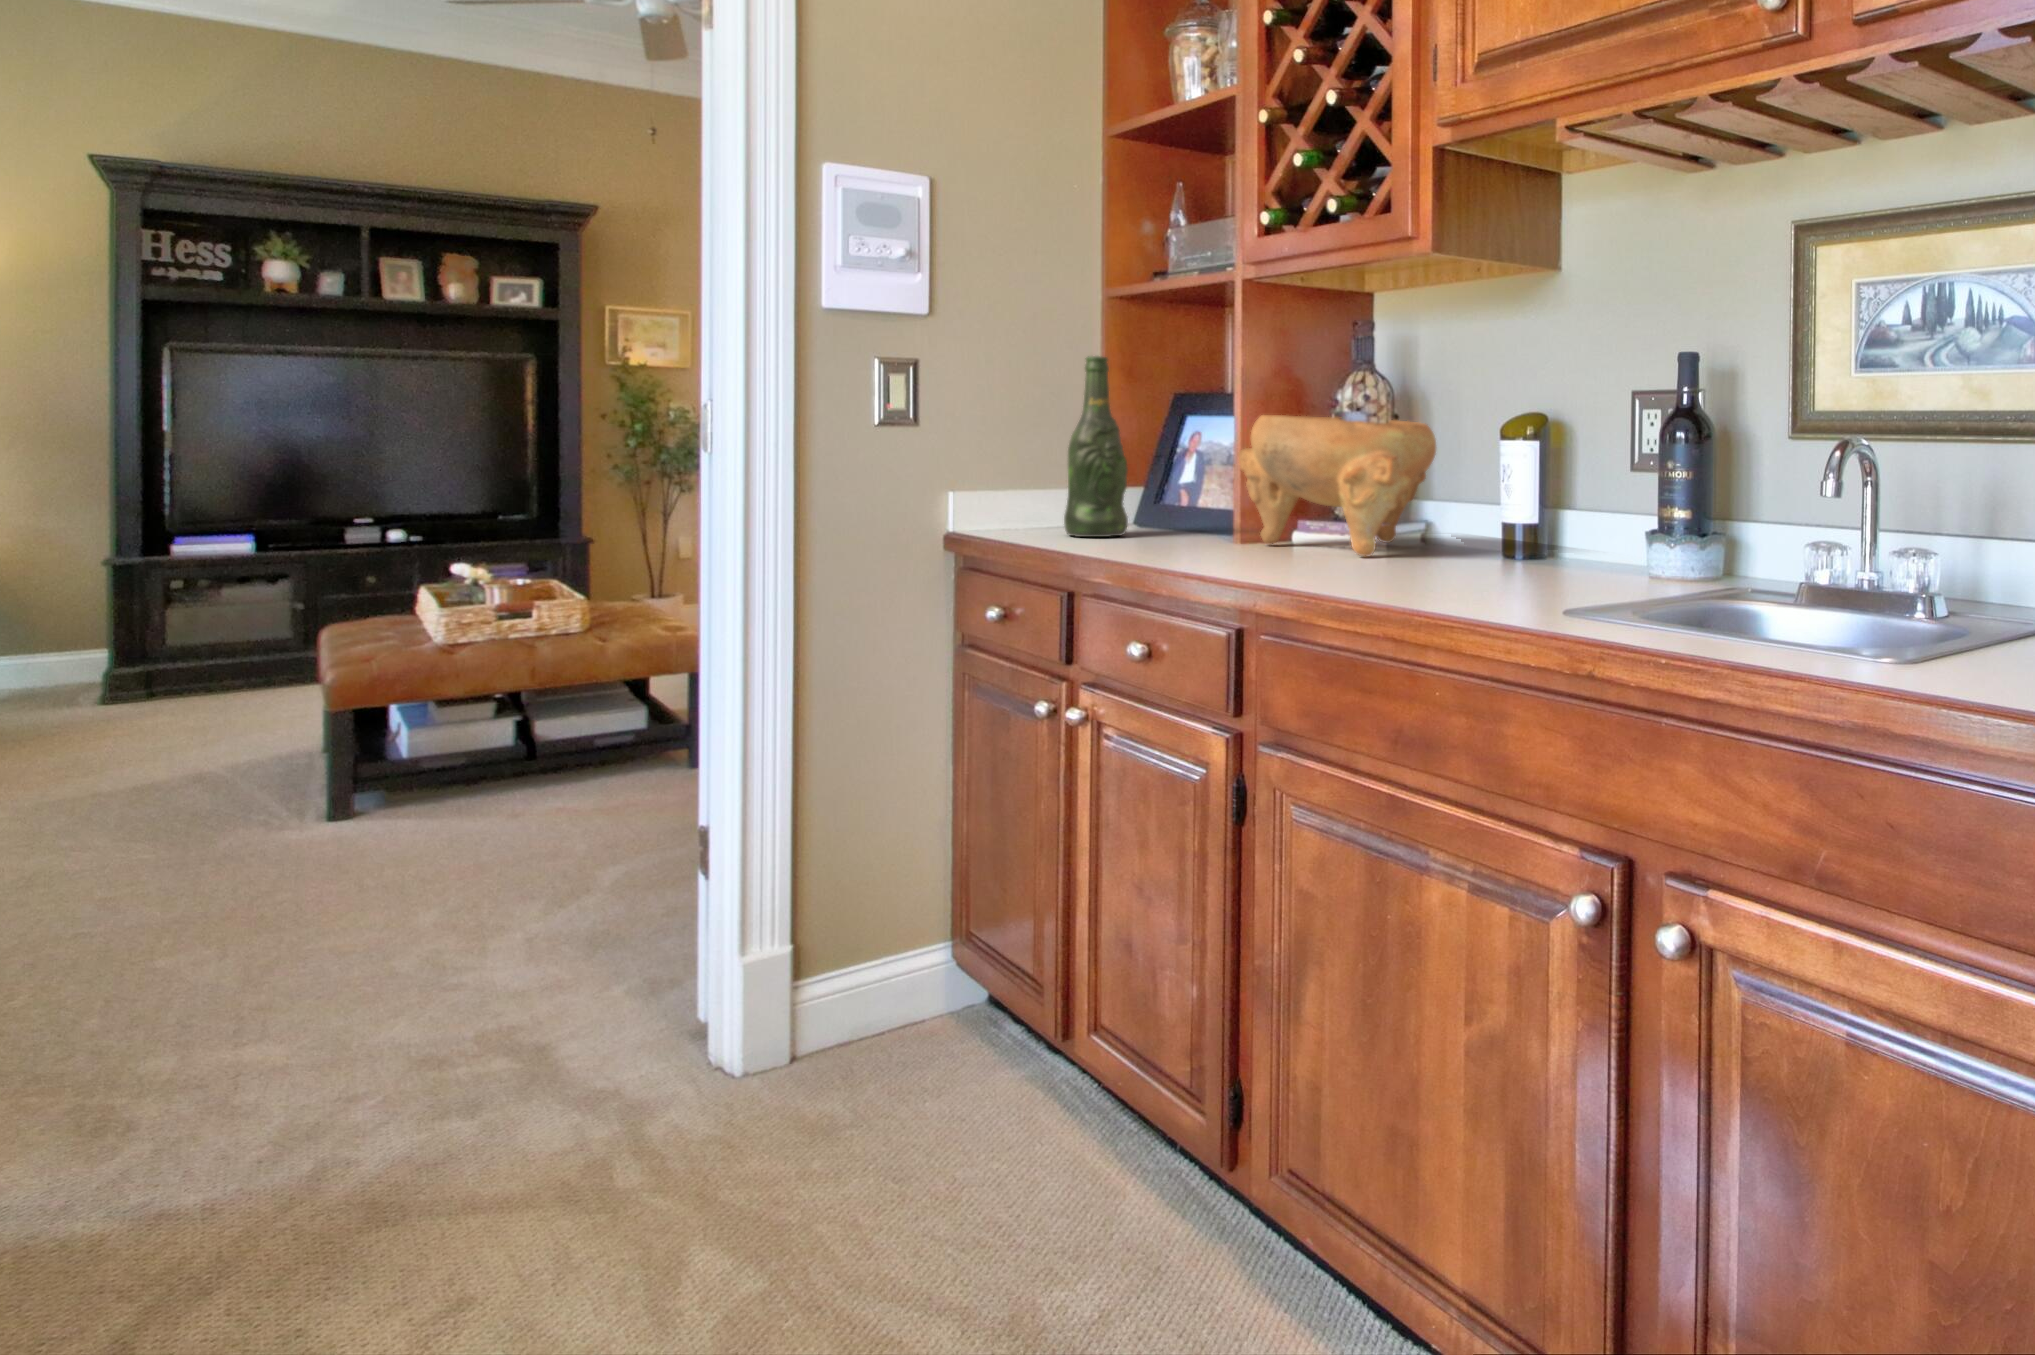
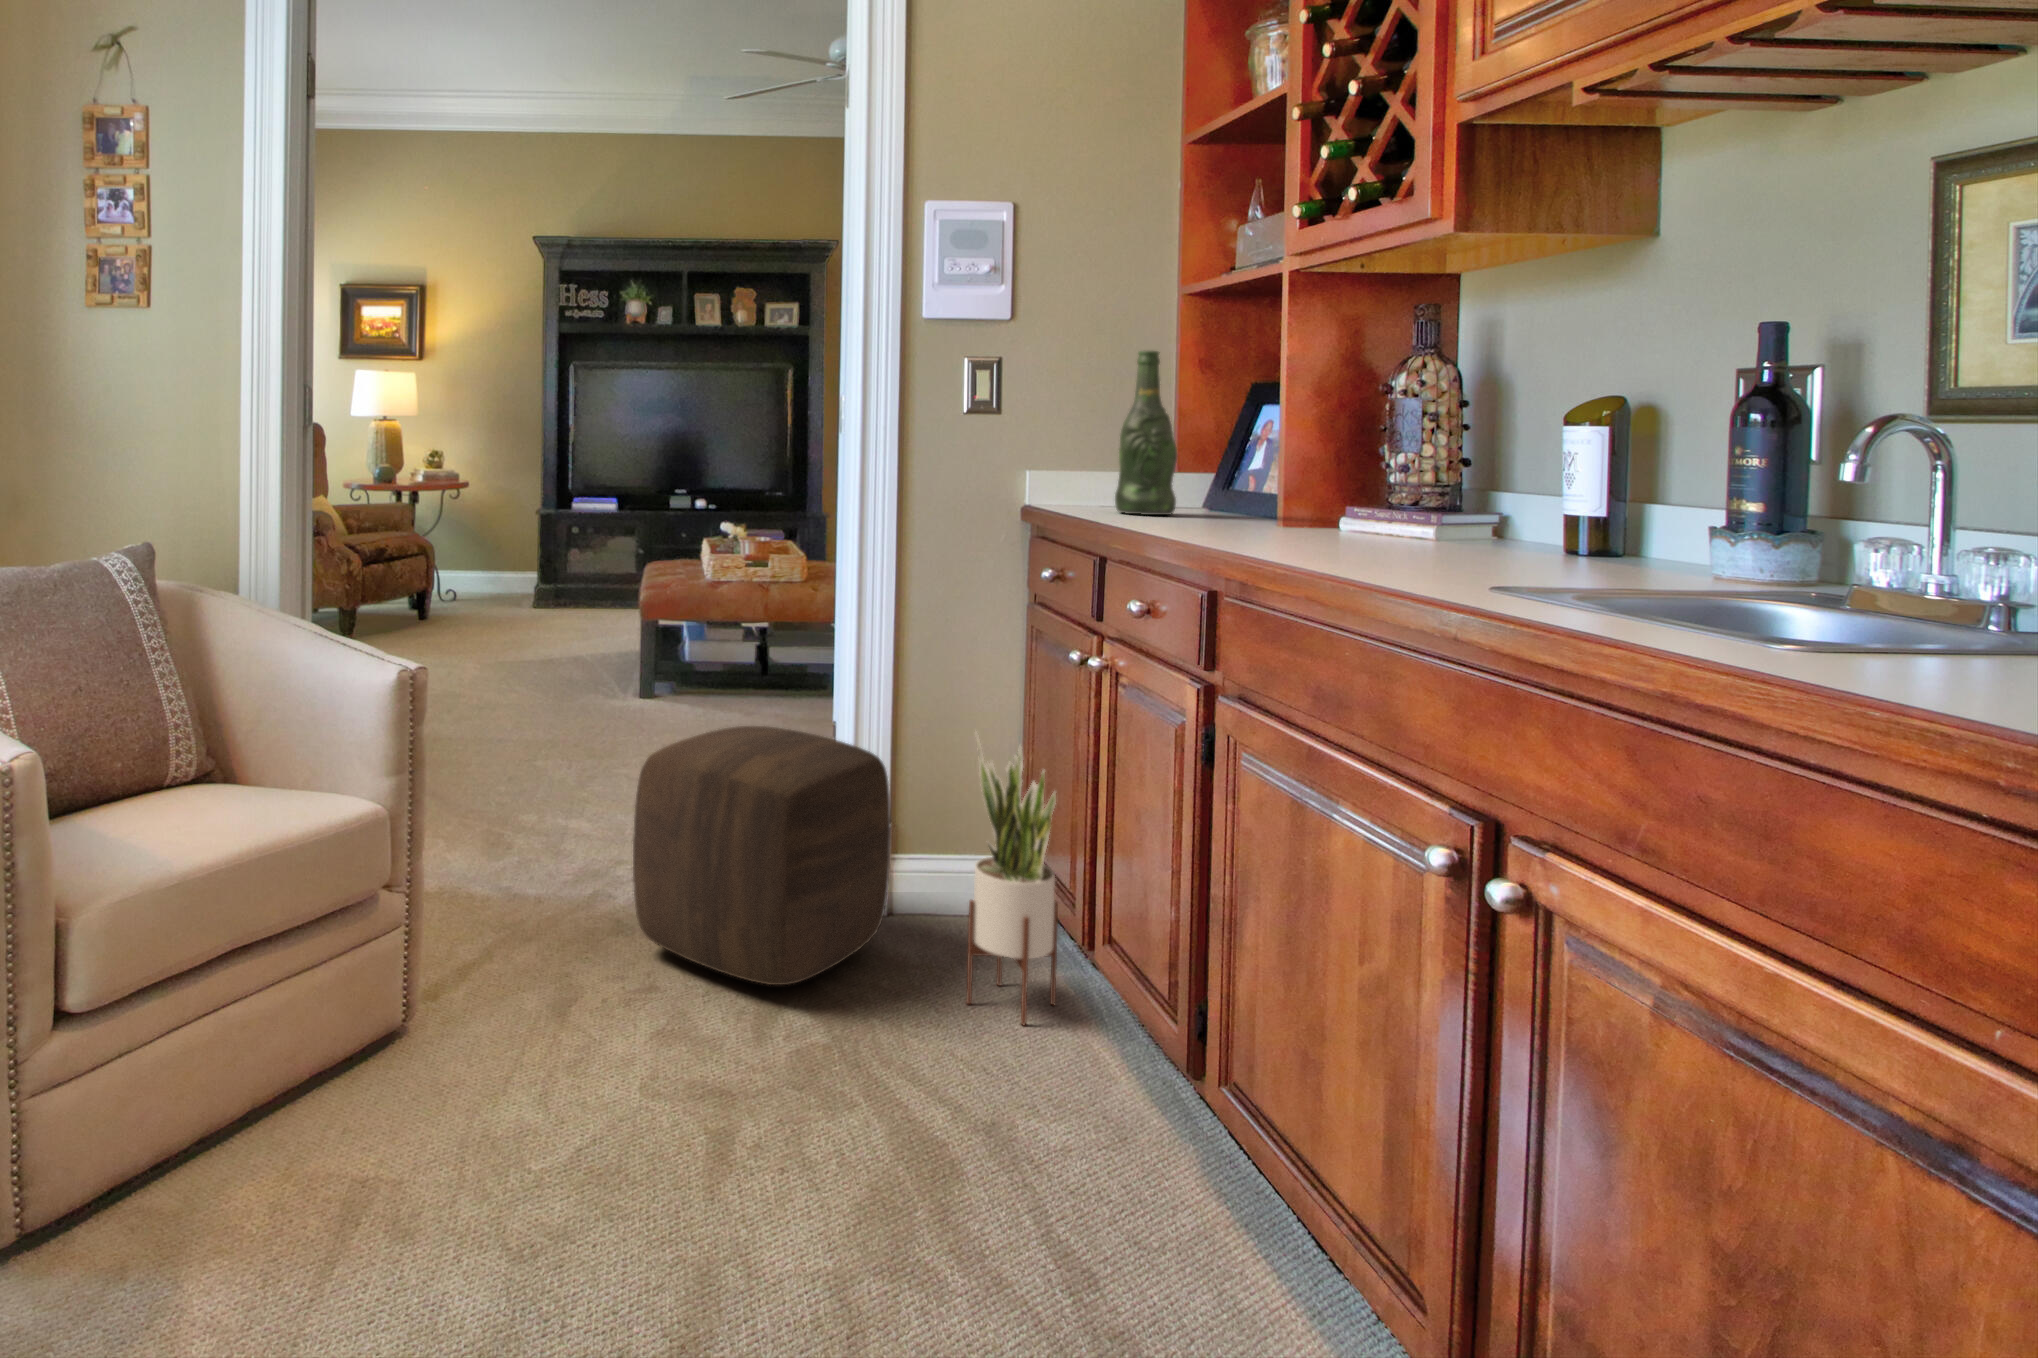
decorative bowl: present [1239,415,1436,557] -> none [1275,402,1498,543]
potted plant: none [924,814,1038,1161] -> present [967,733,1058,1025]
ottoman: none [398,860,809,1253] -> present [633,726,891,985]

